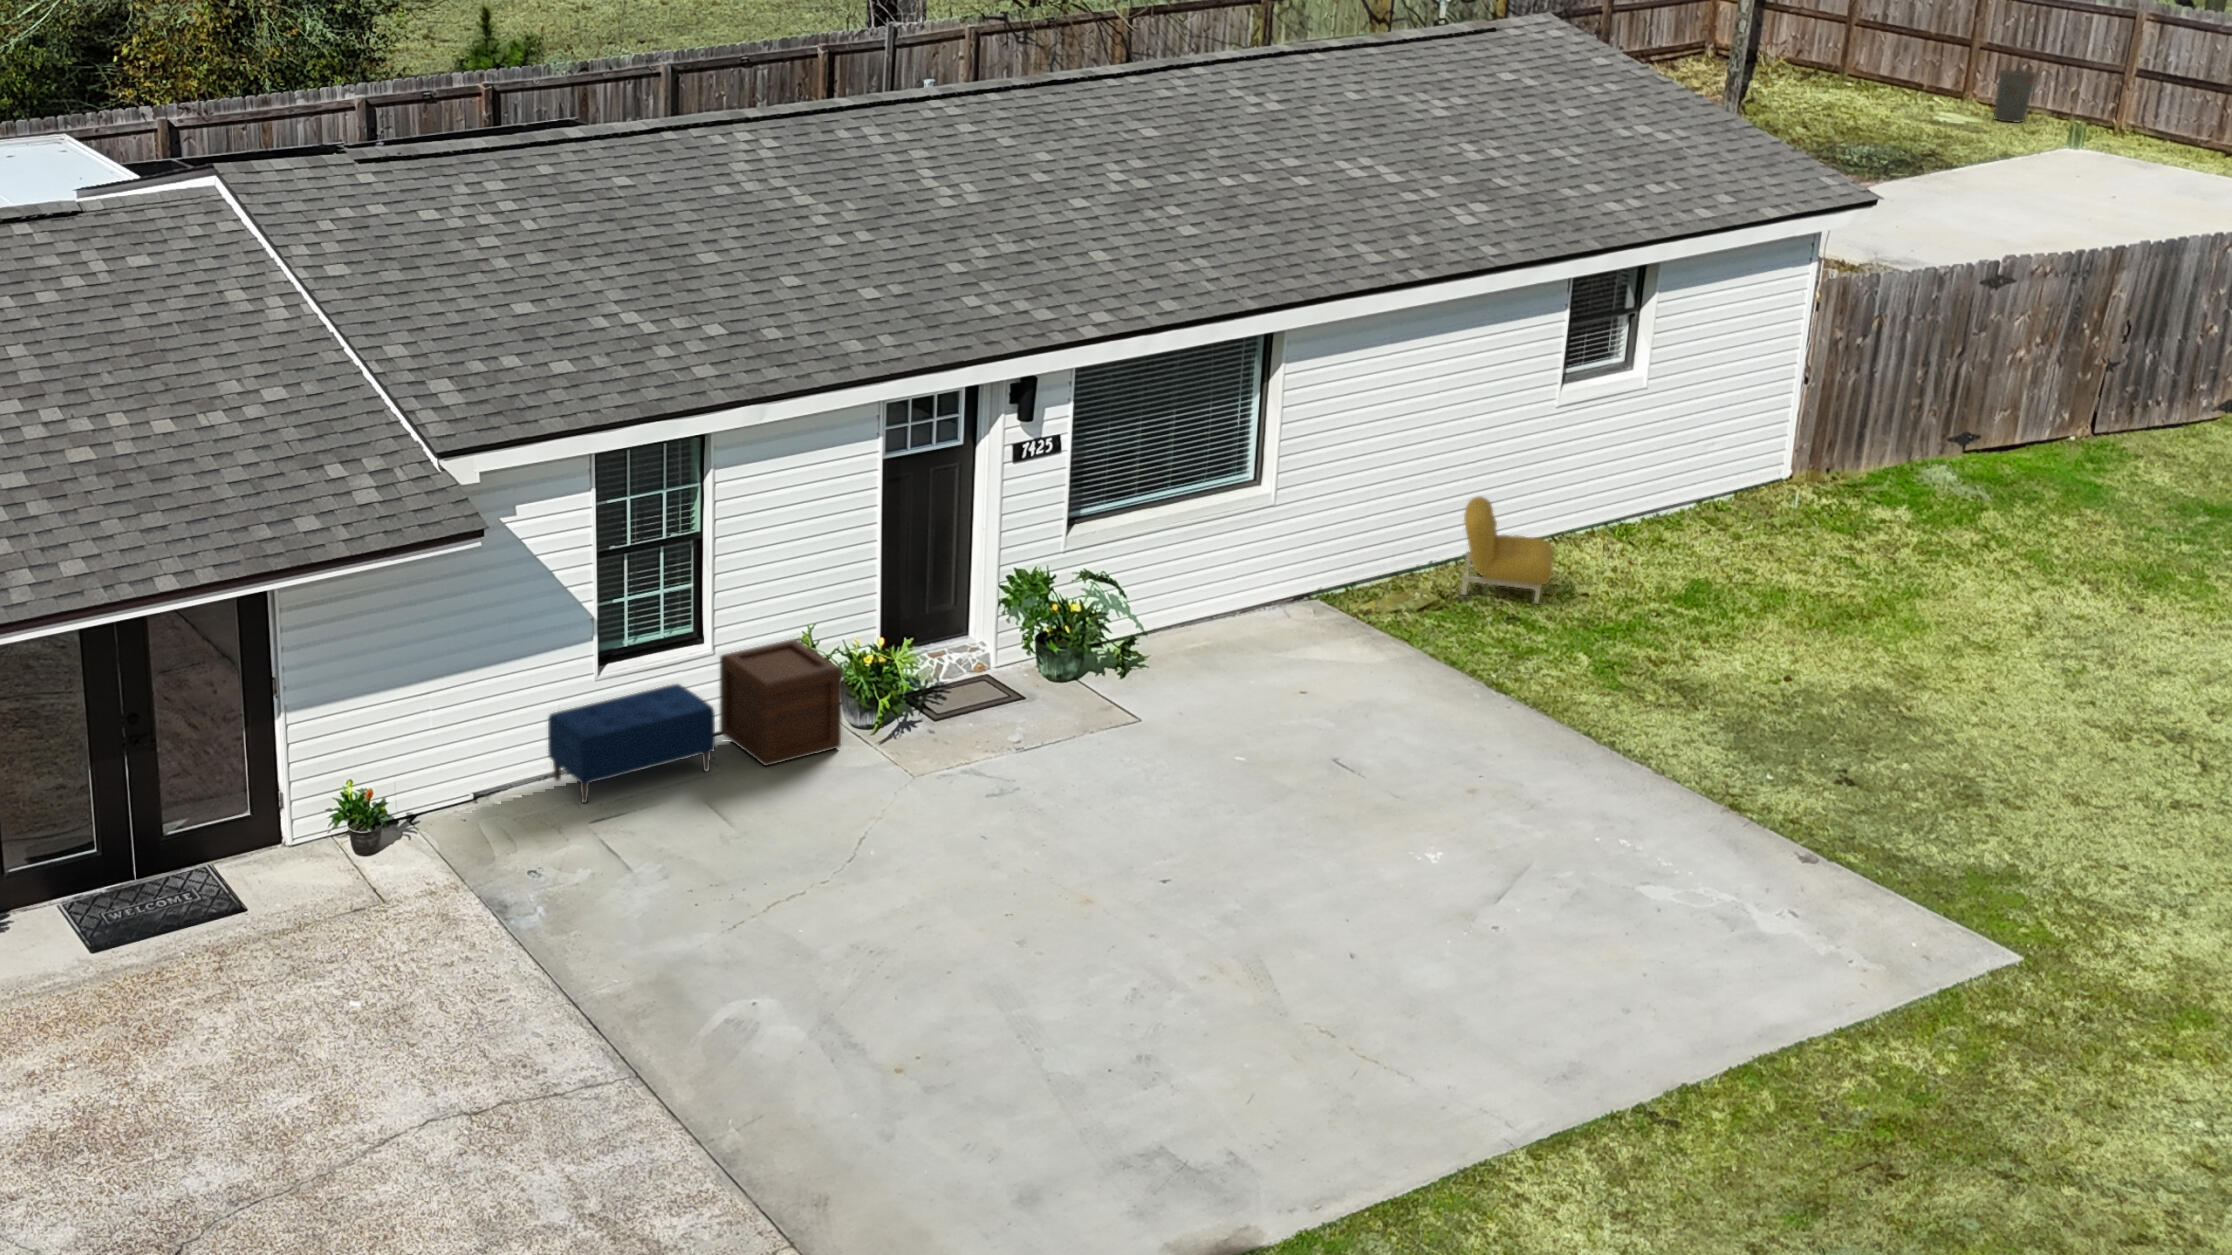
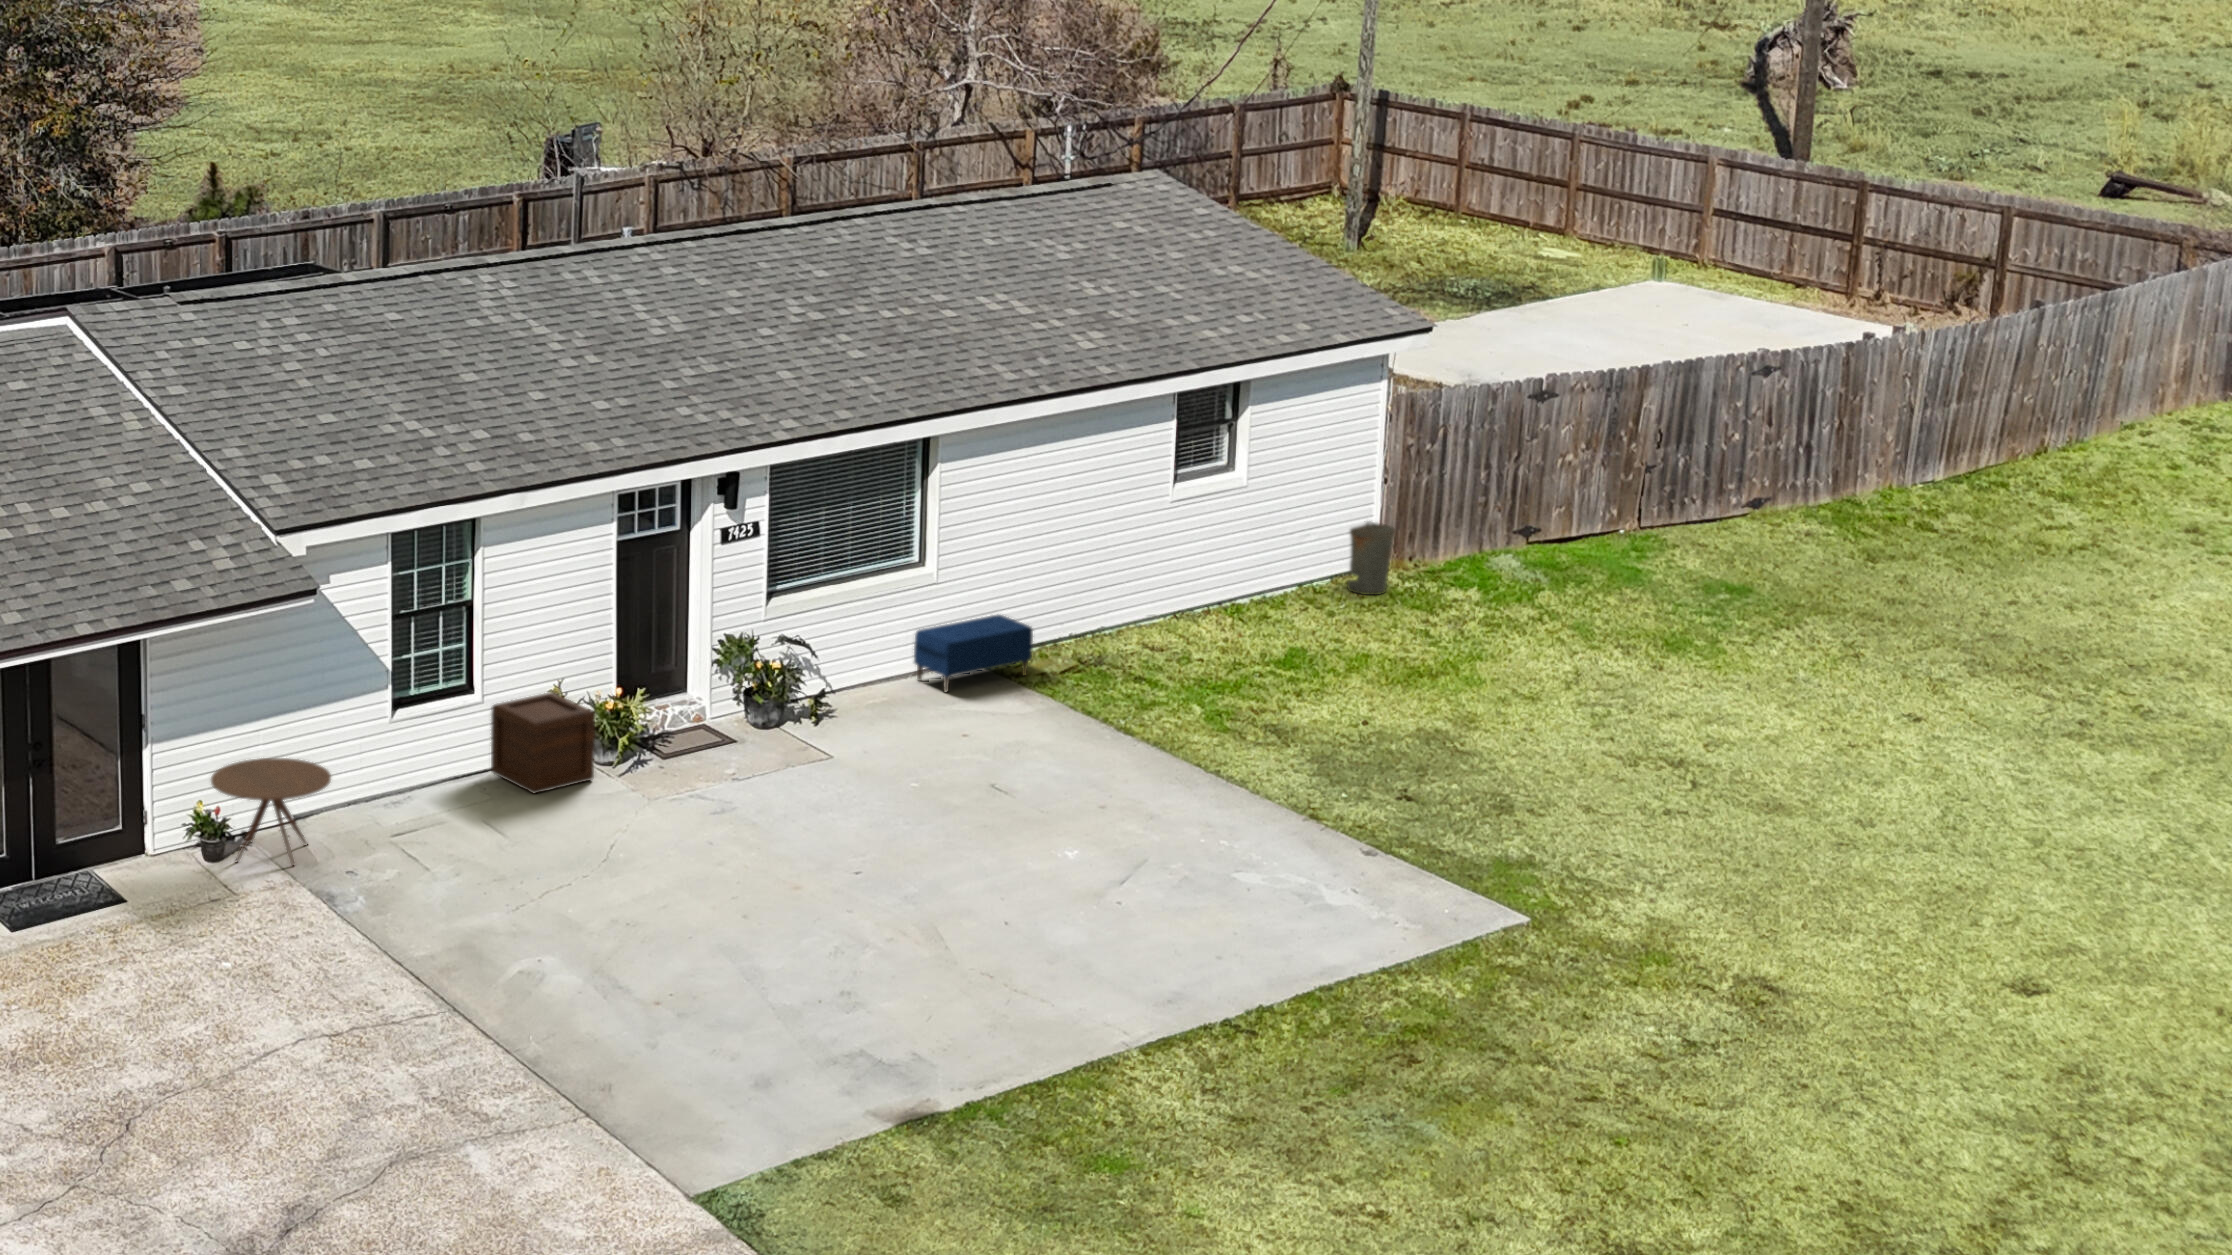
trash can: present [1994,69,2037,122] -> present [1347,522,1395,595]
armchair: present [1461,497,1554,603] -> none [1098,578,1173,665]
bench: present [548,684,715,803] -> present [914,614,1033,692]
round table: none [353,726,501,866] -> present [211,758,331,865]

